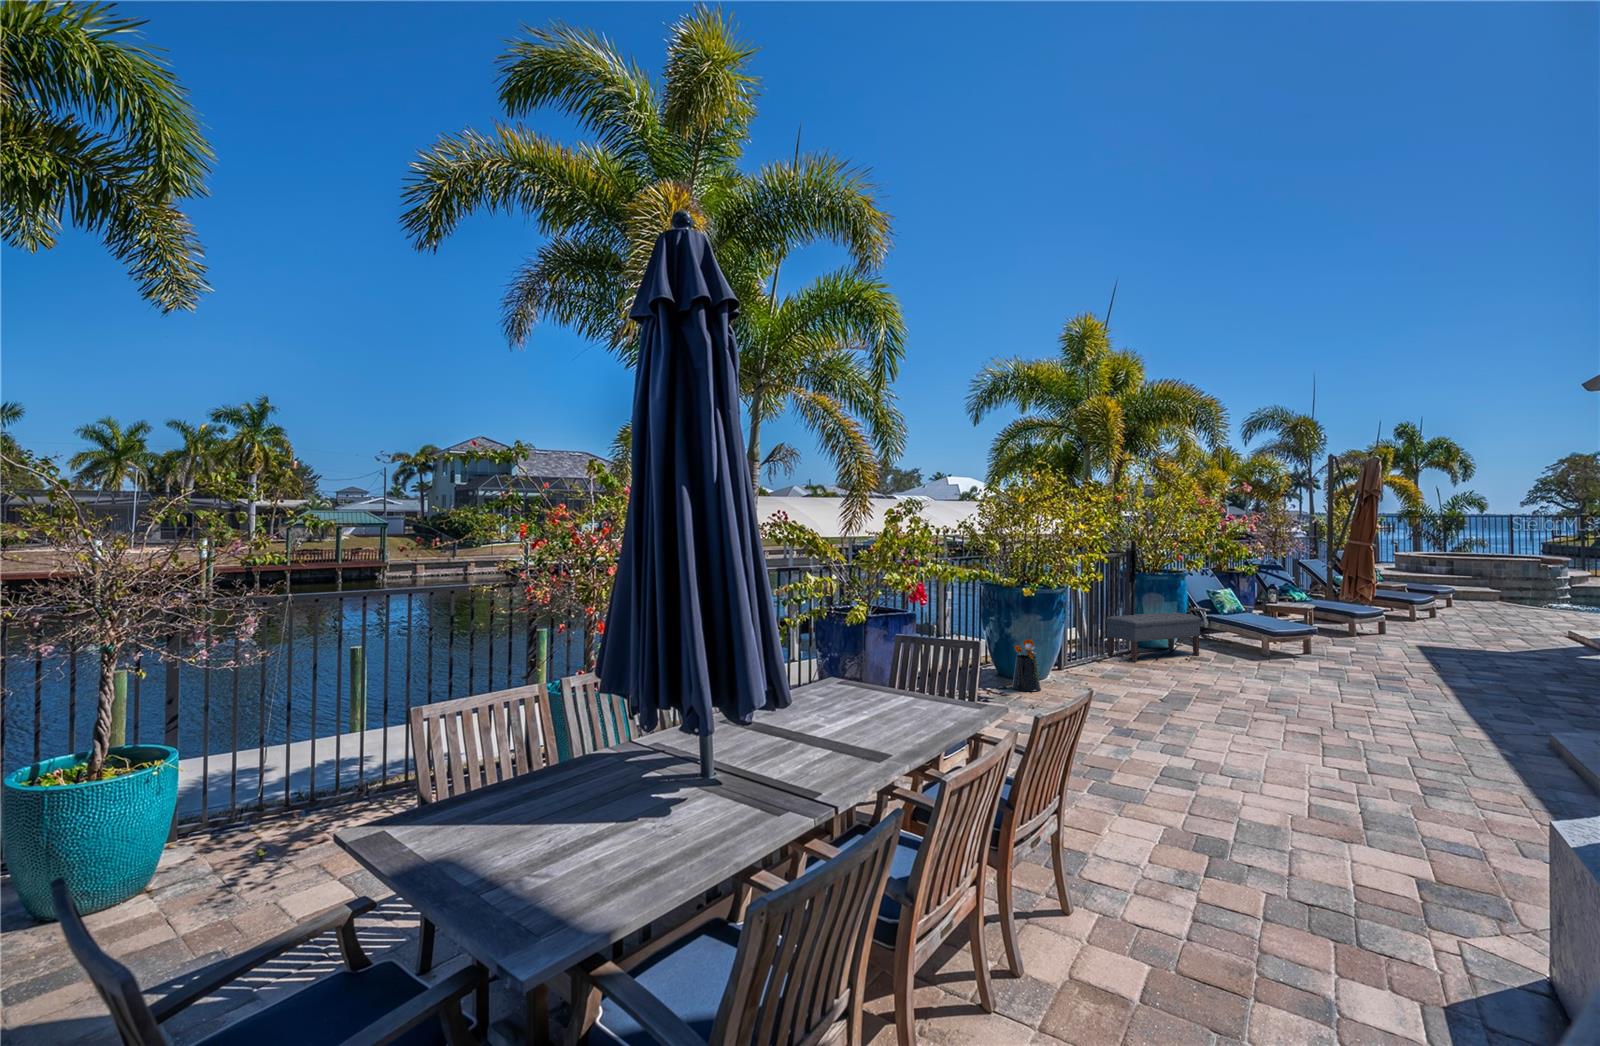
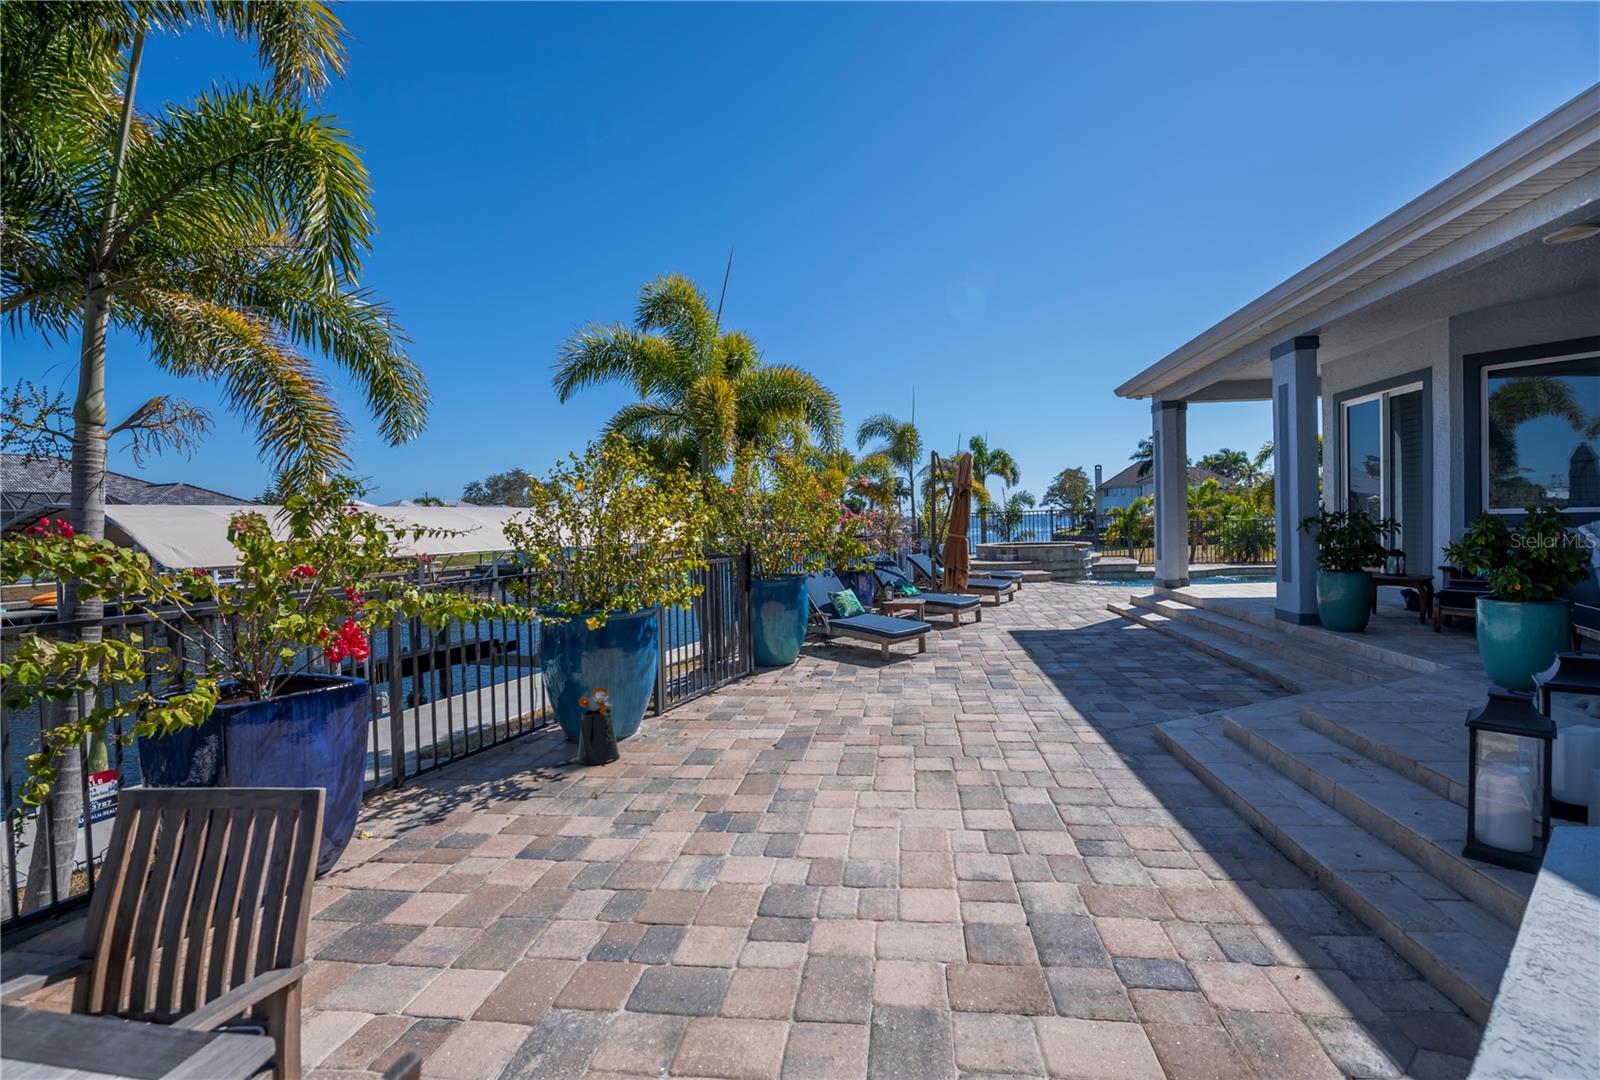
bench: present [1106,612,1201,662] -> none [718,621,823,690]

